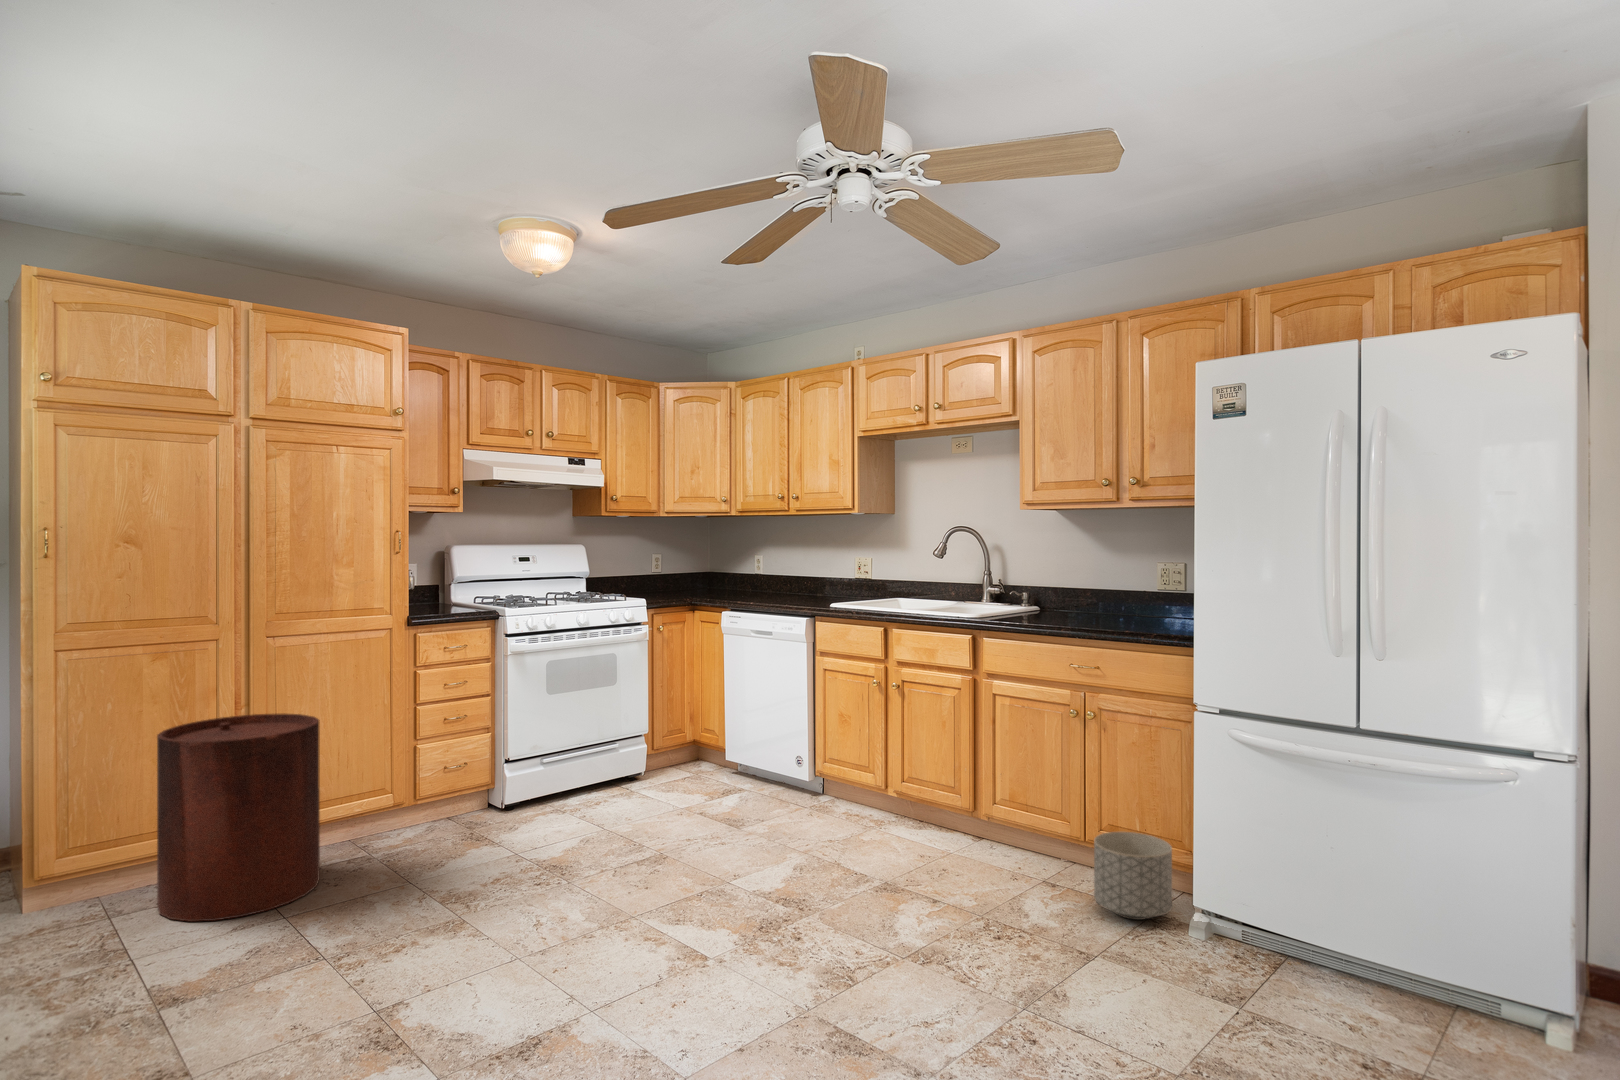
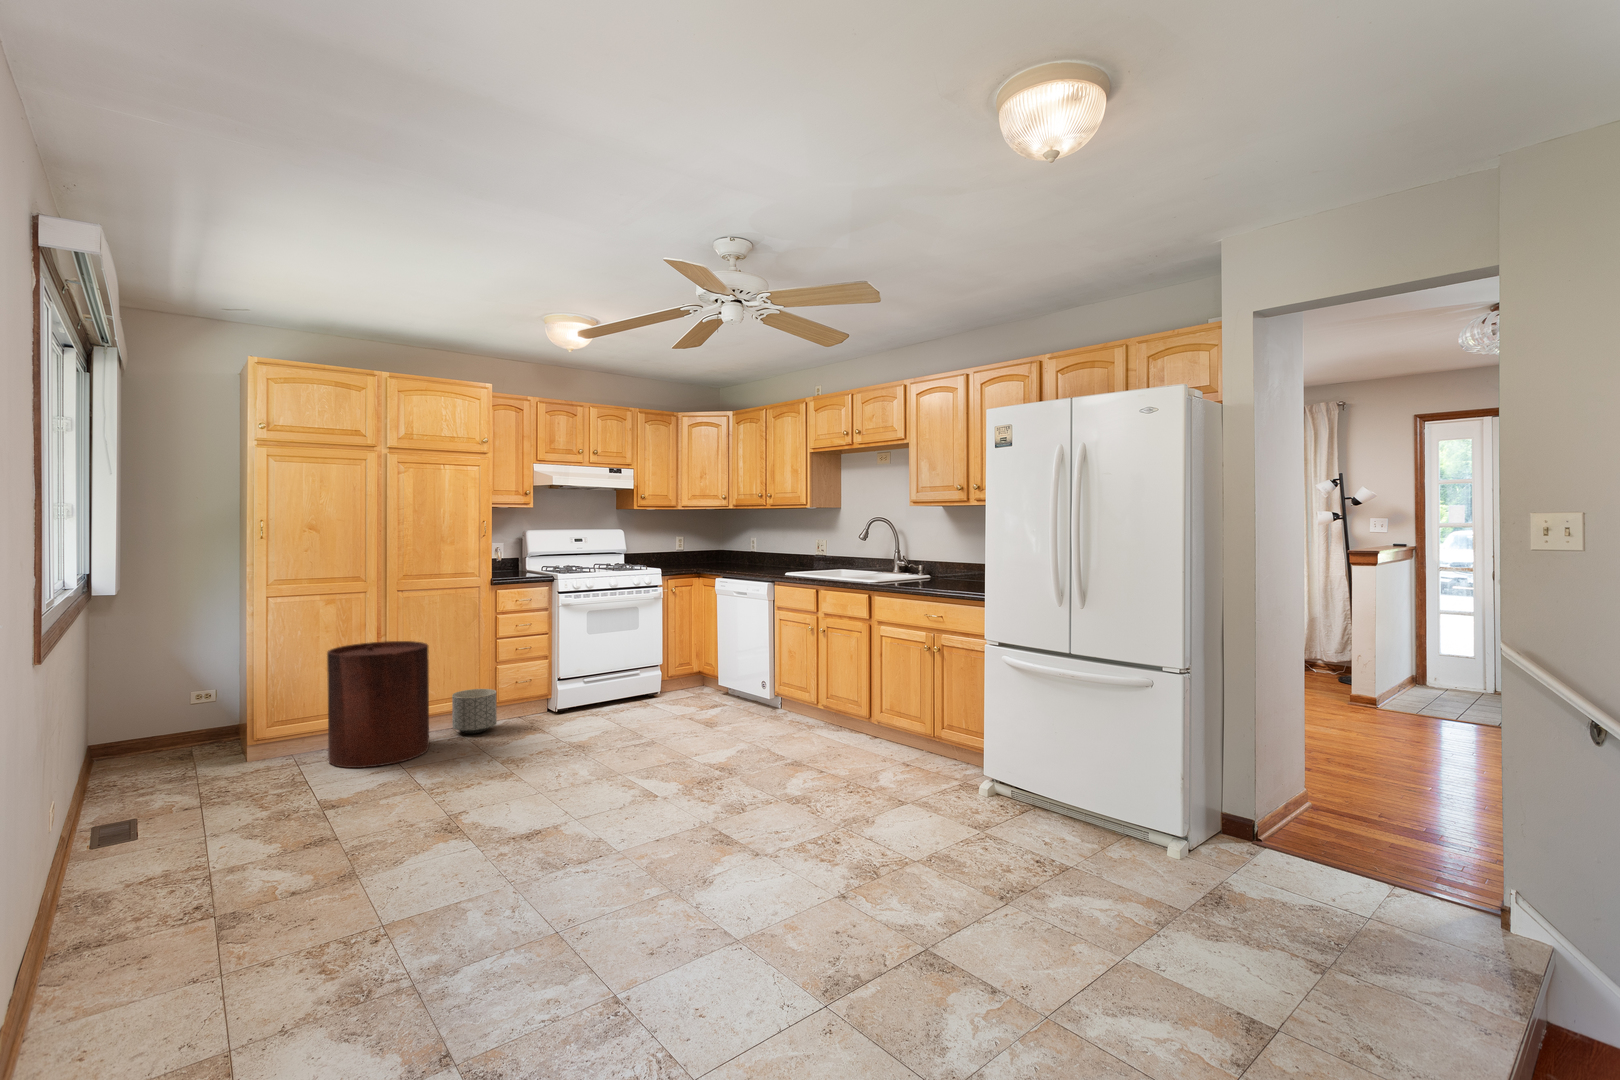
planter: present [1094,832,1172,920] -> present [452,689,497,734]

